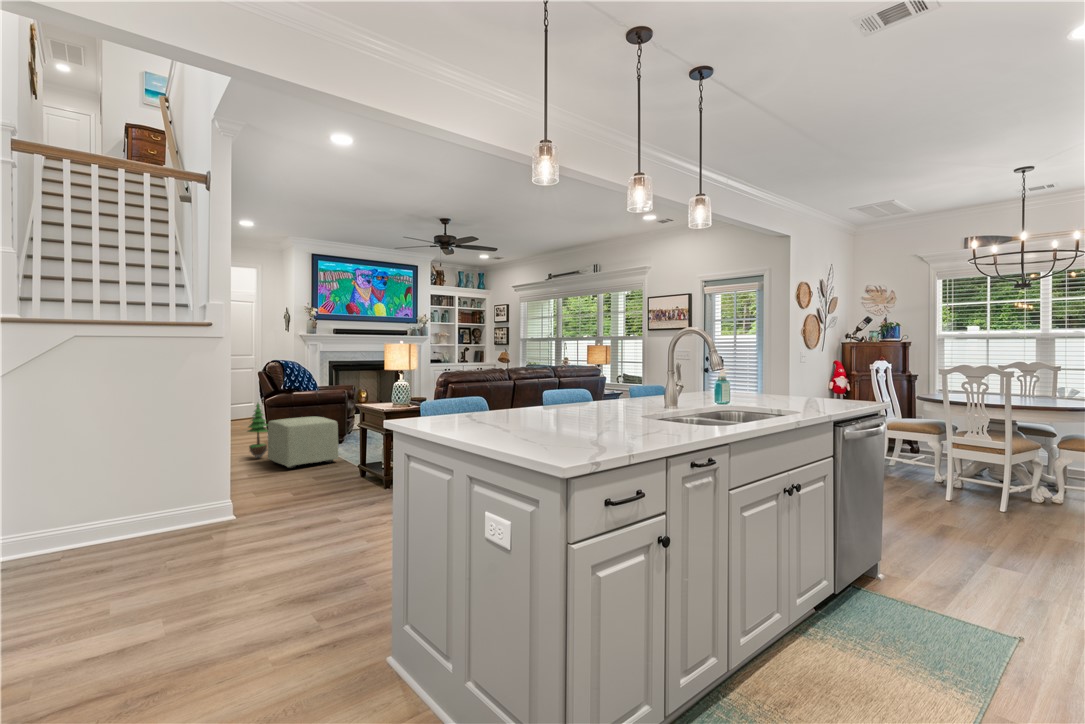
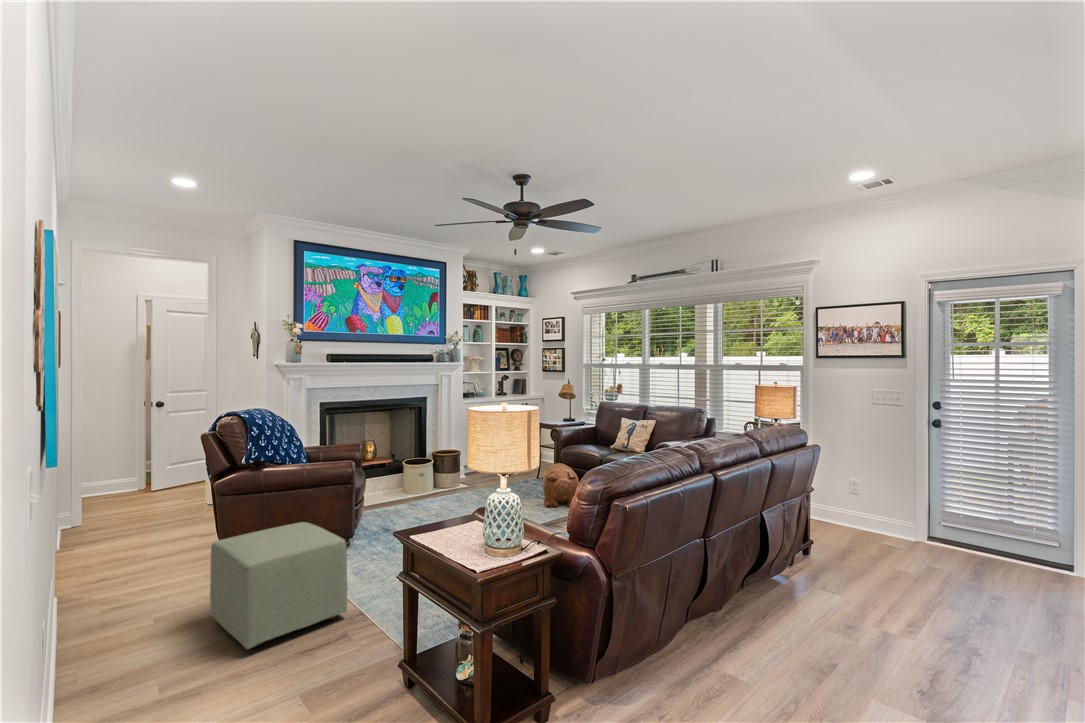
potted tree: present [248,403,268,458] -> none [171,500,216,606]

